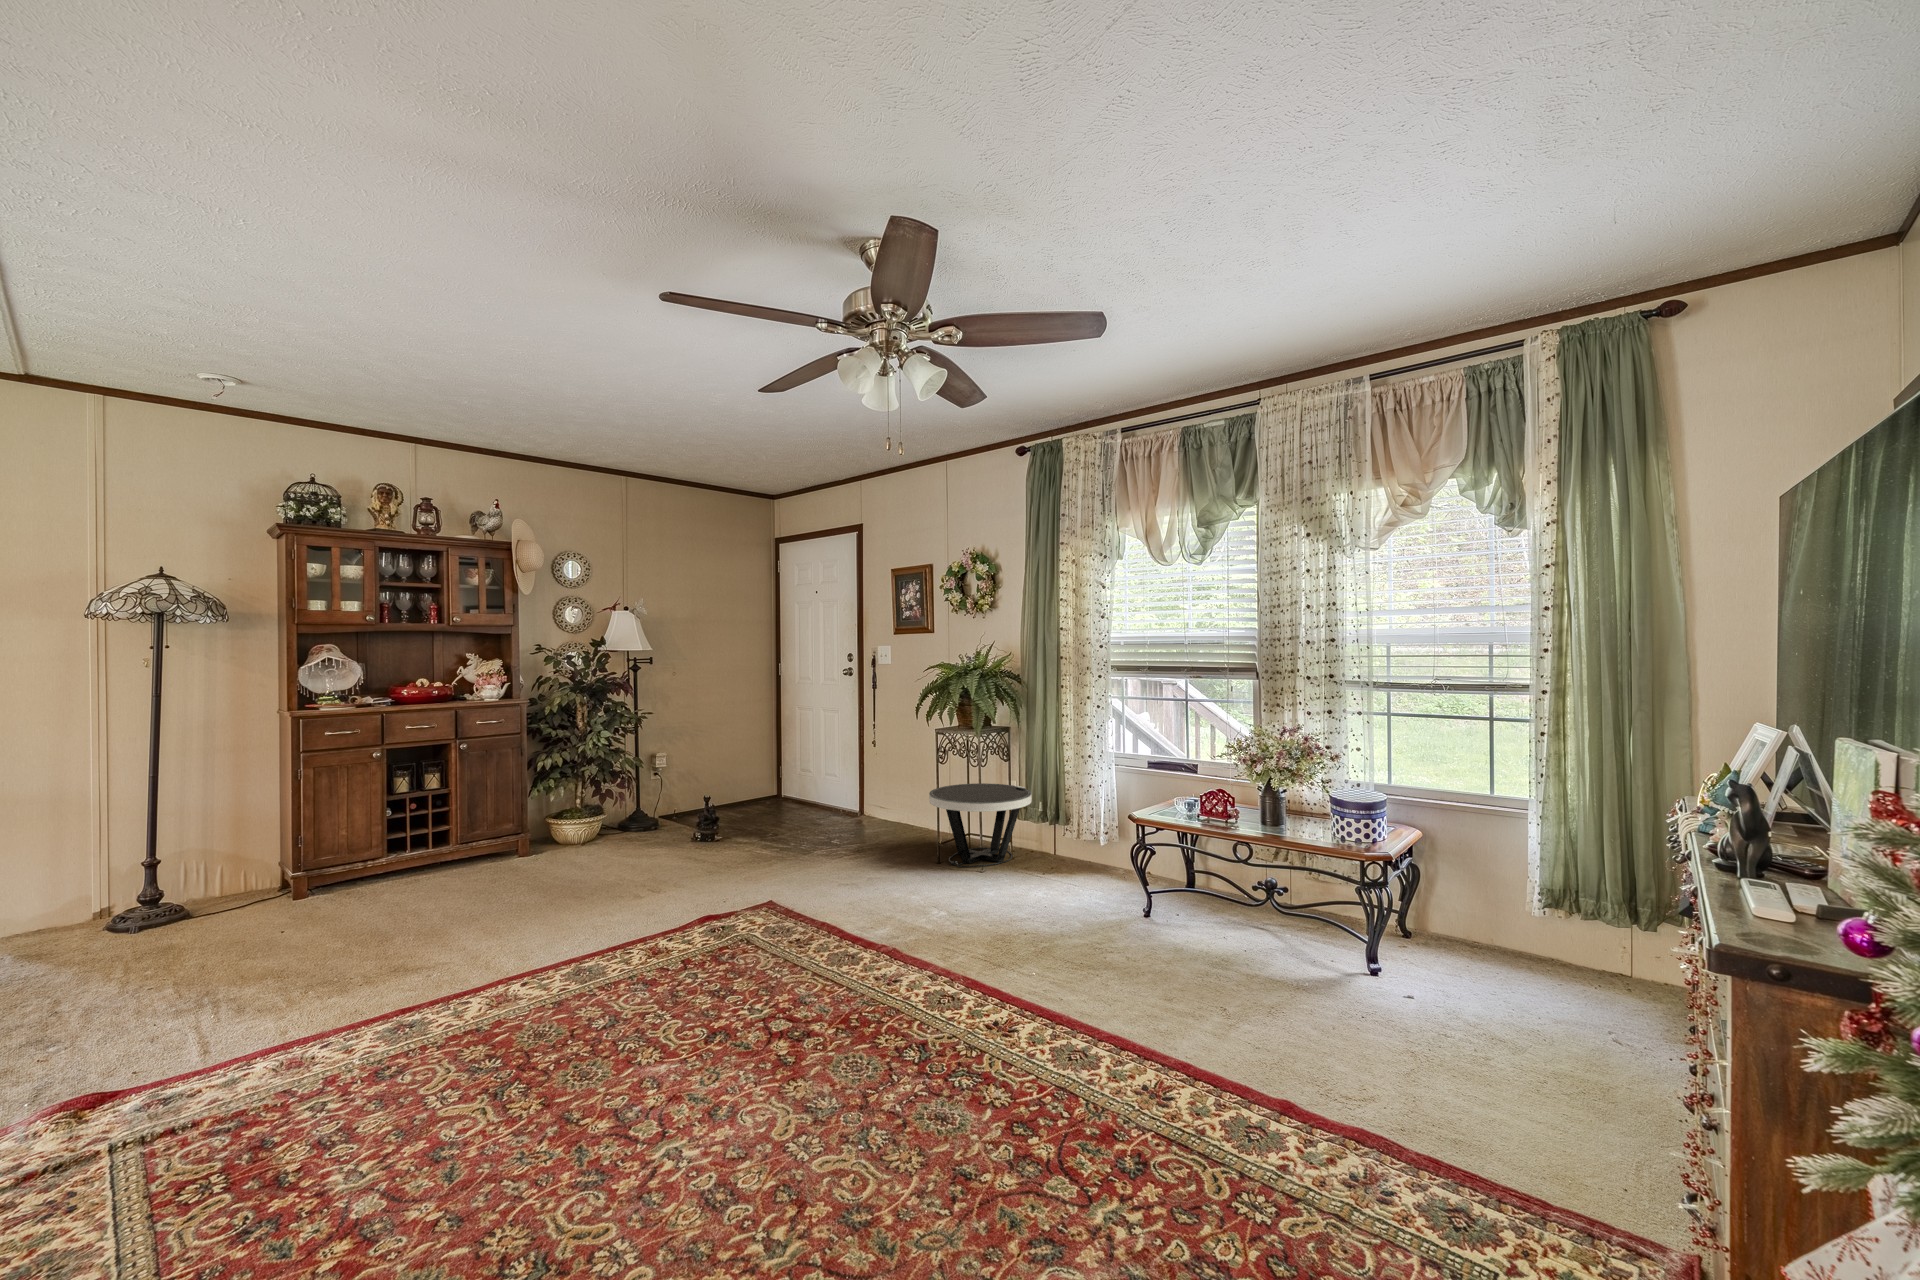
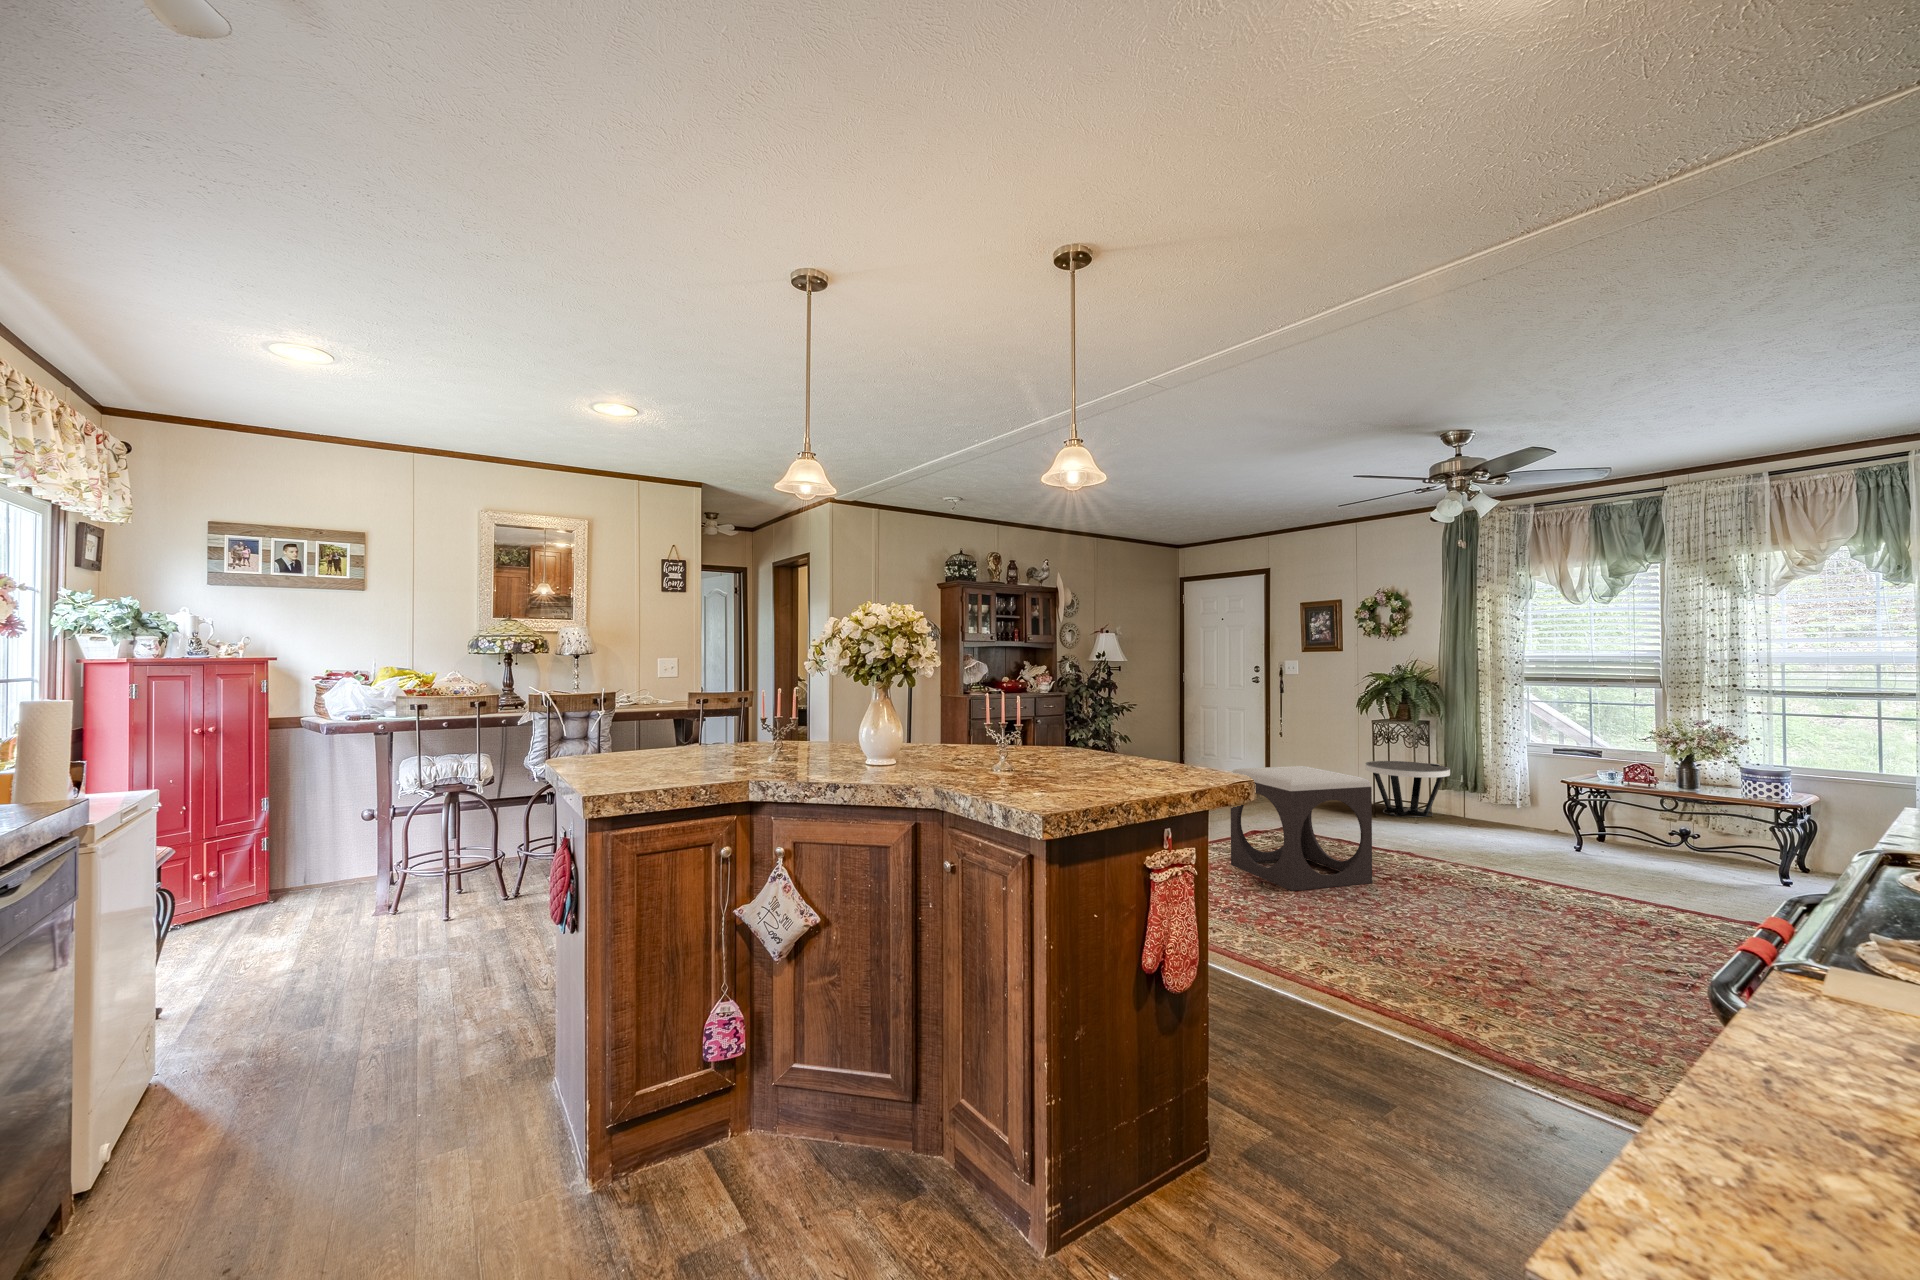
footstool: none [536,830,736,1097] -> present [1231,766,1372,891]

